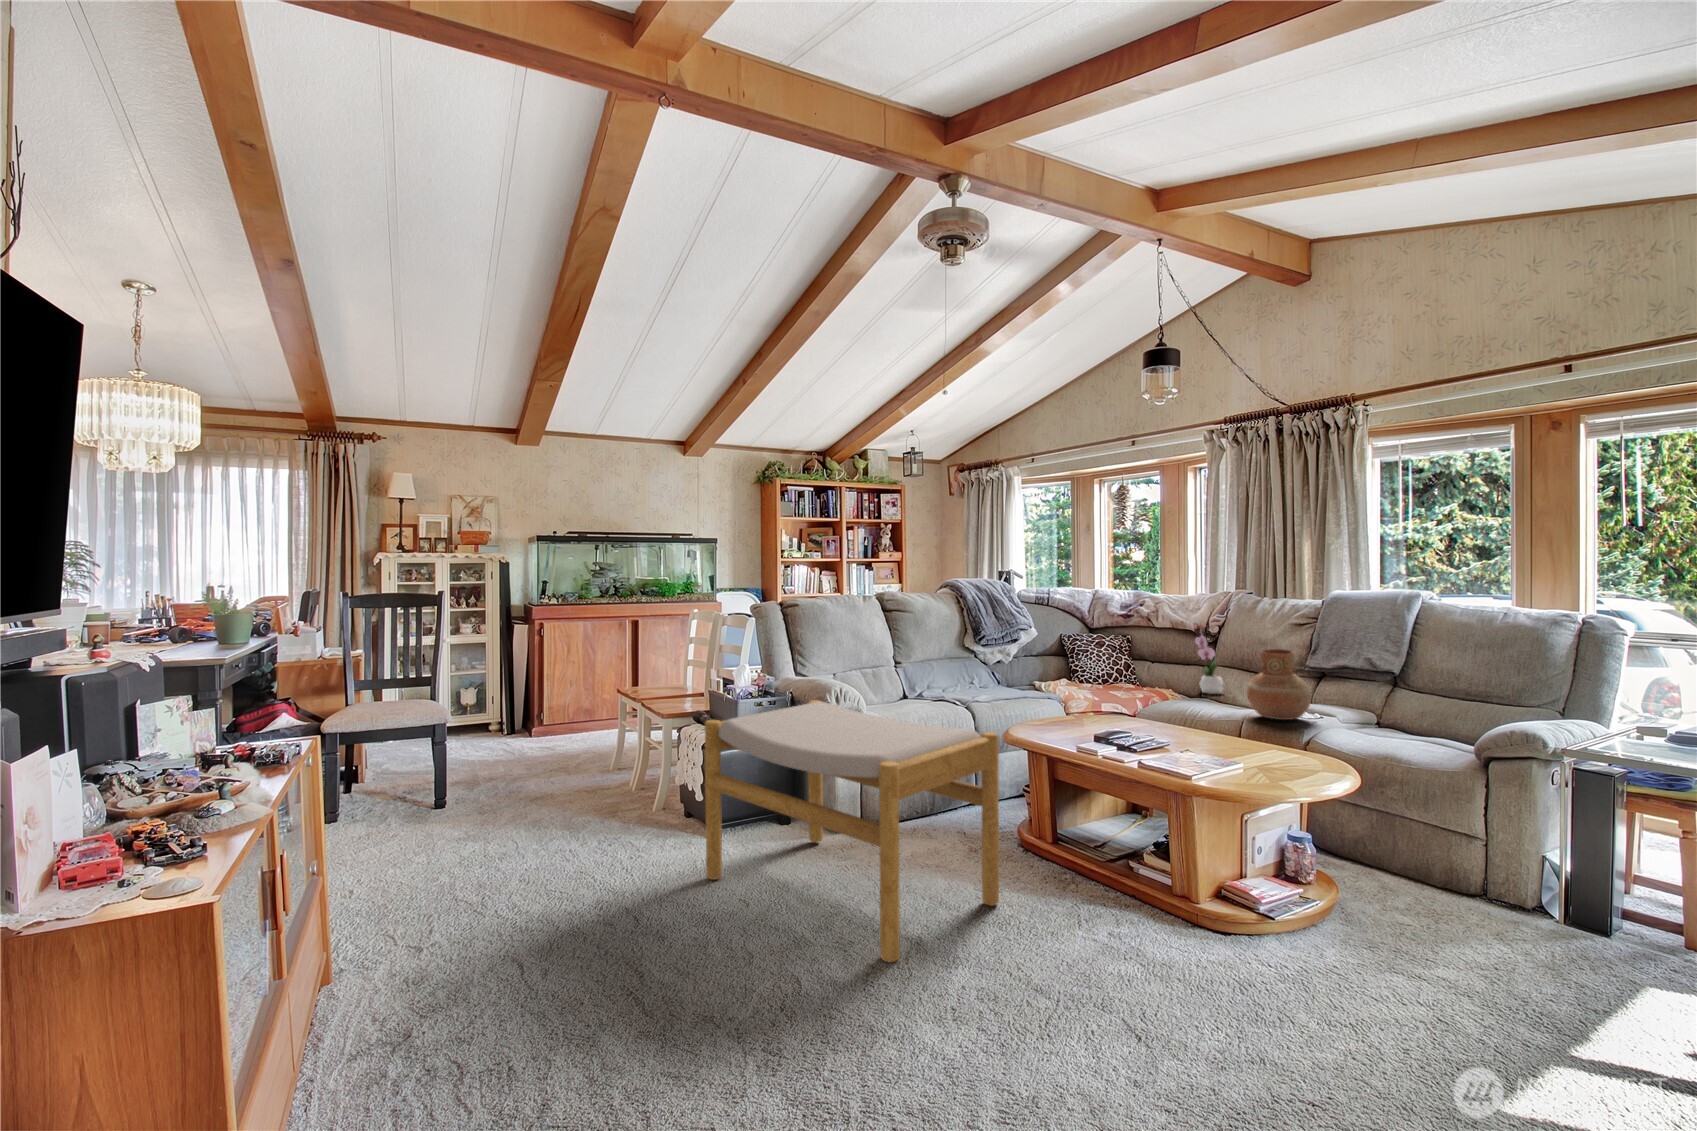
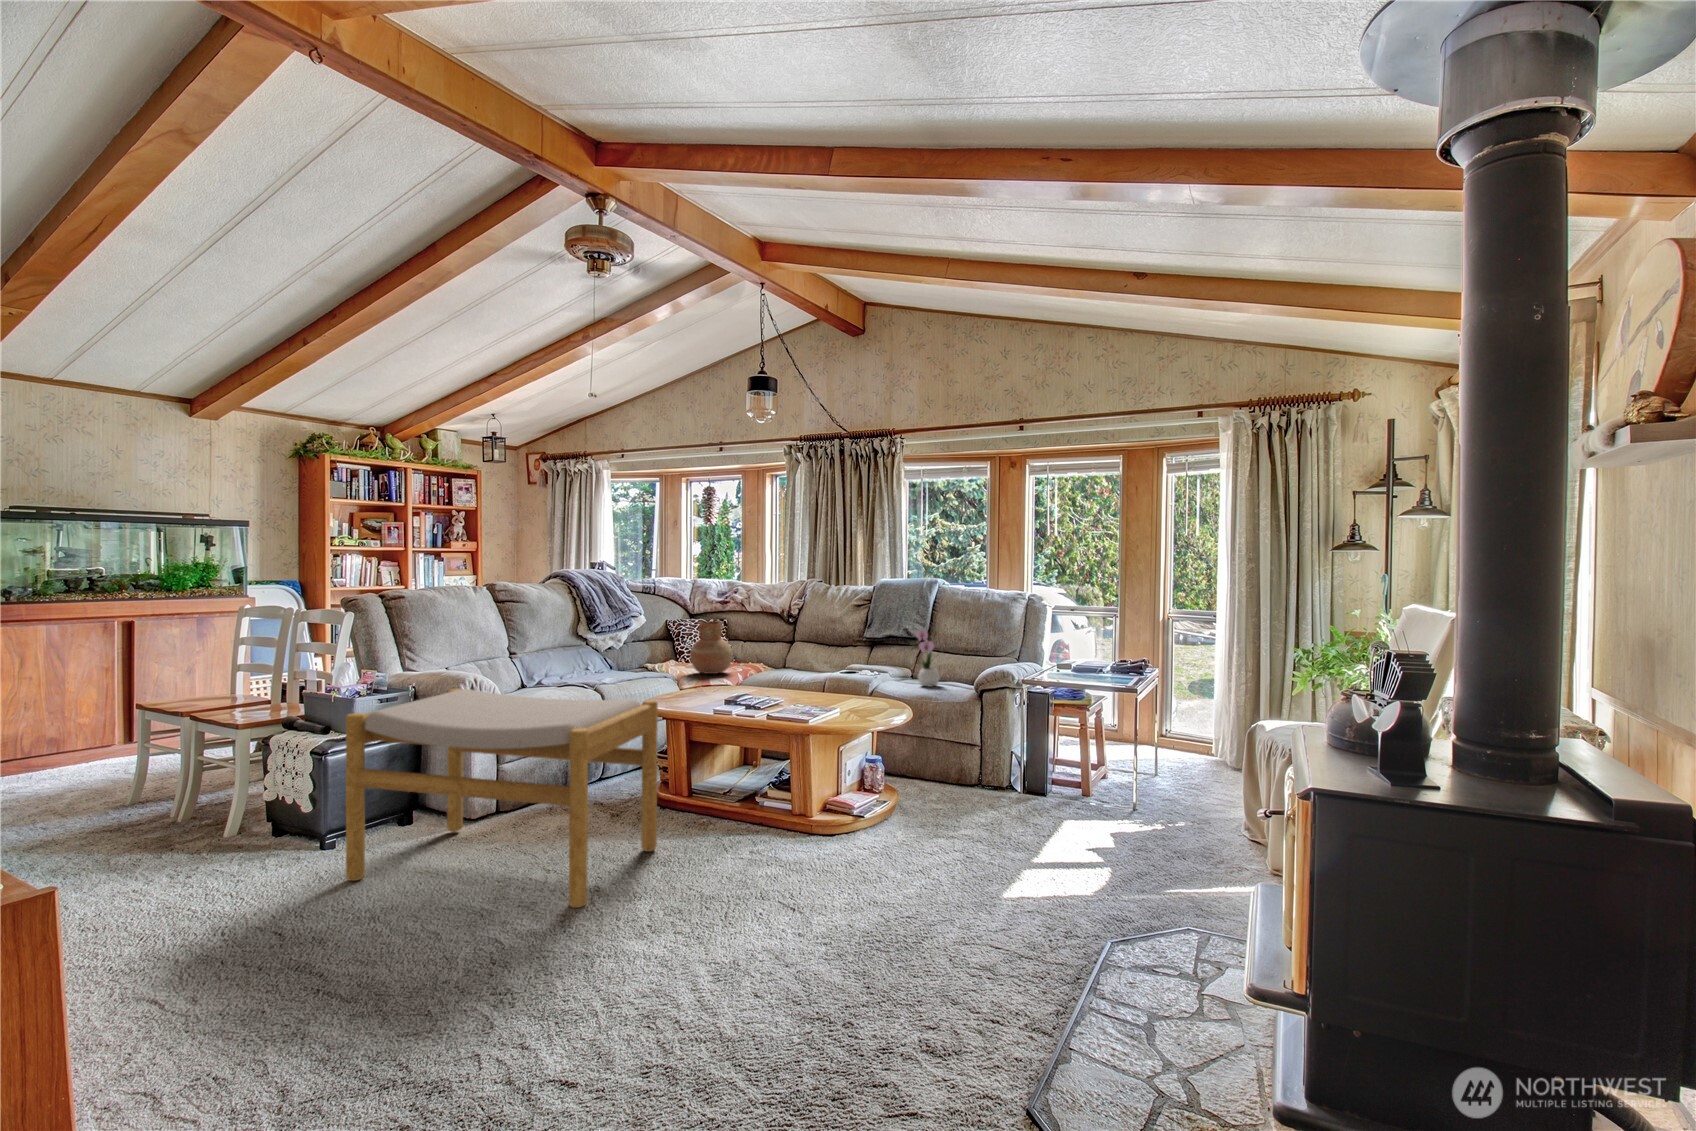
flower arrangement: present [1195,627,1223,694] -> present [915,629,940,687]
vase: present [1247,649,1311,720] -> present [690,621,733,674]

